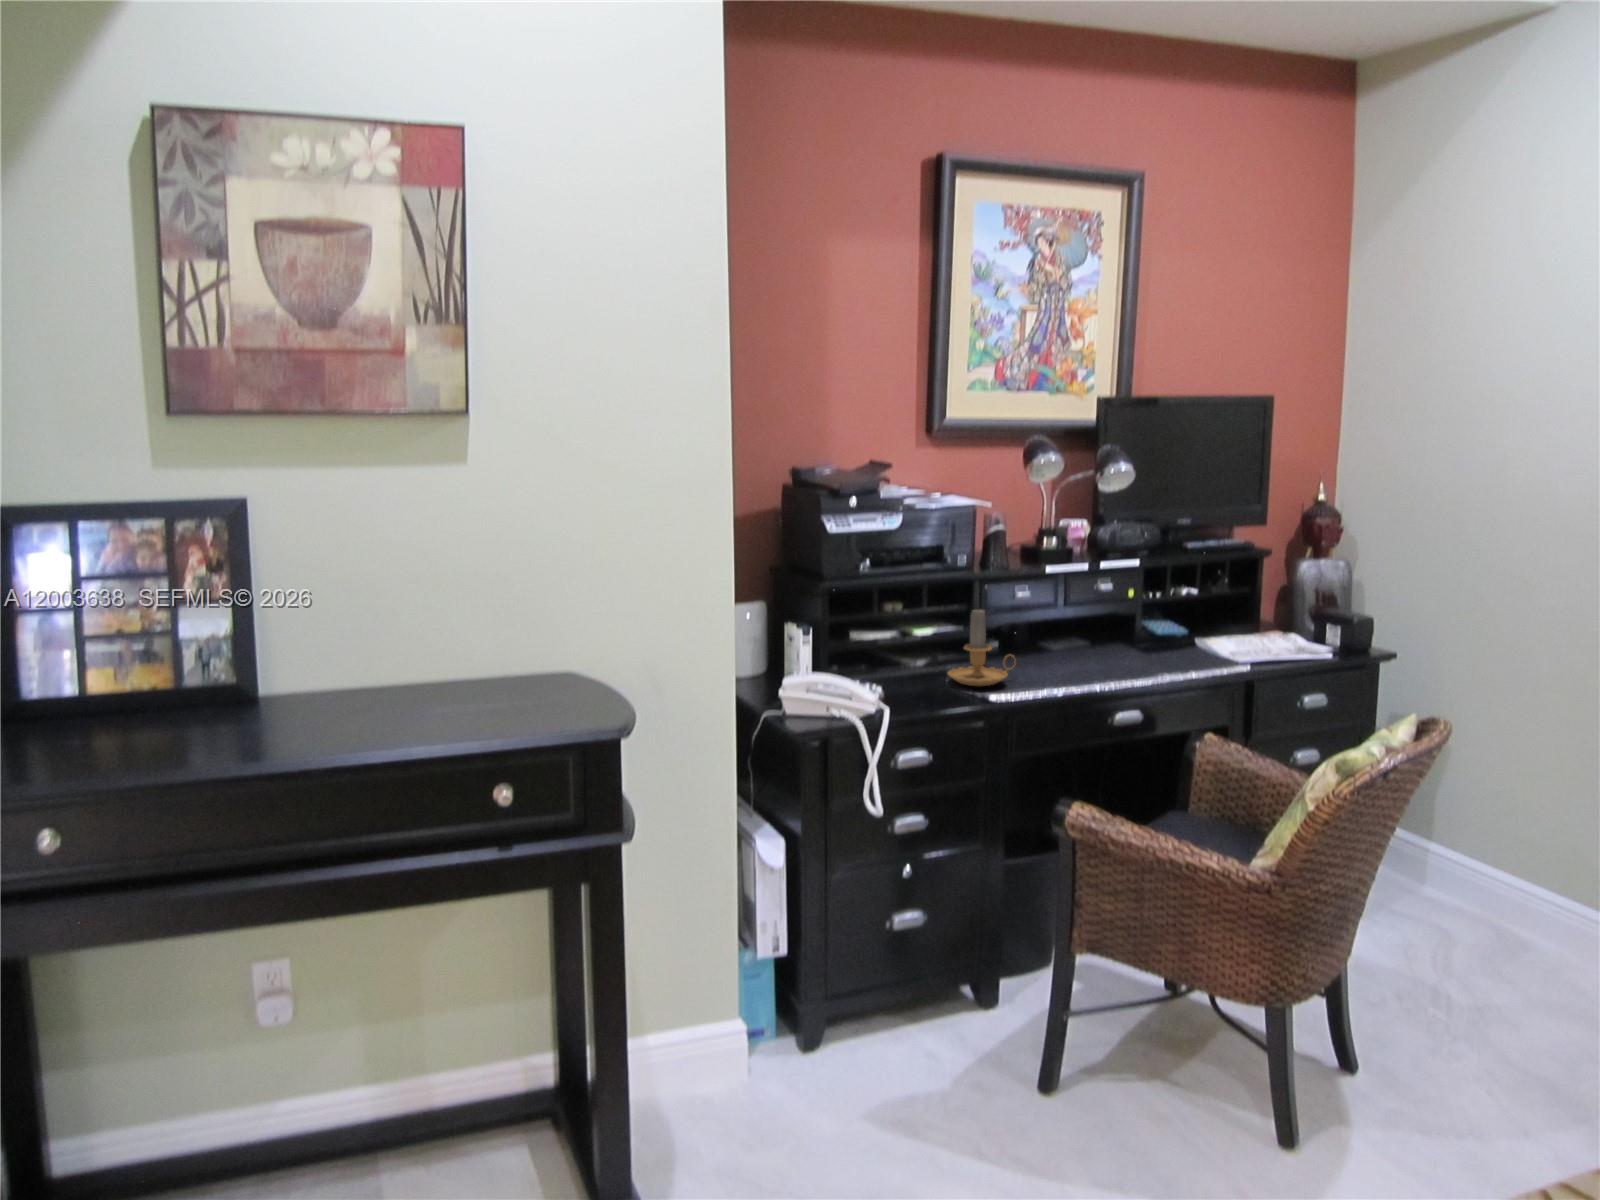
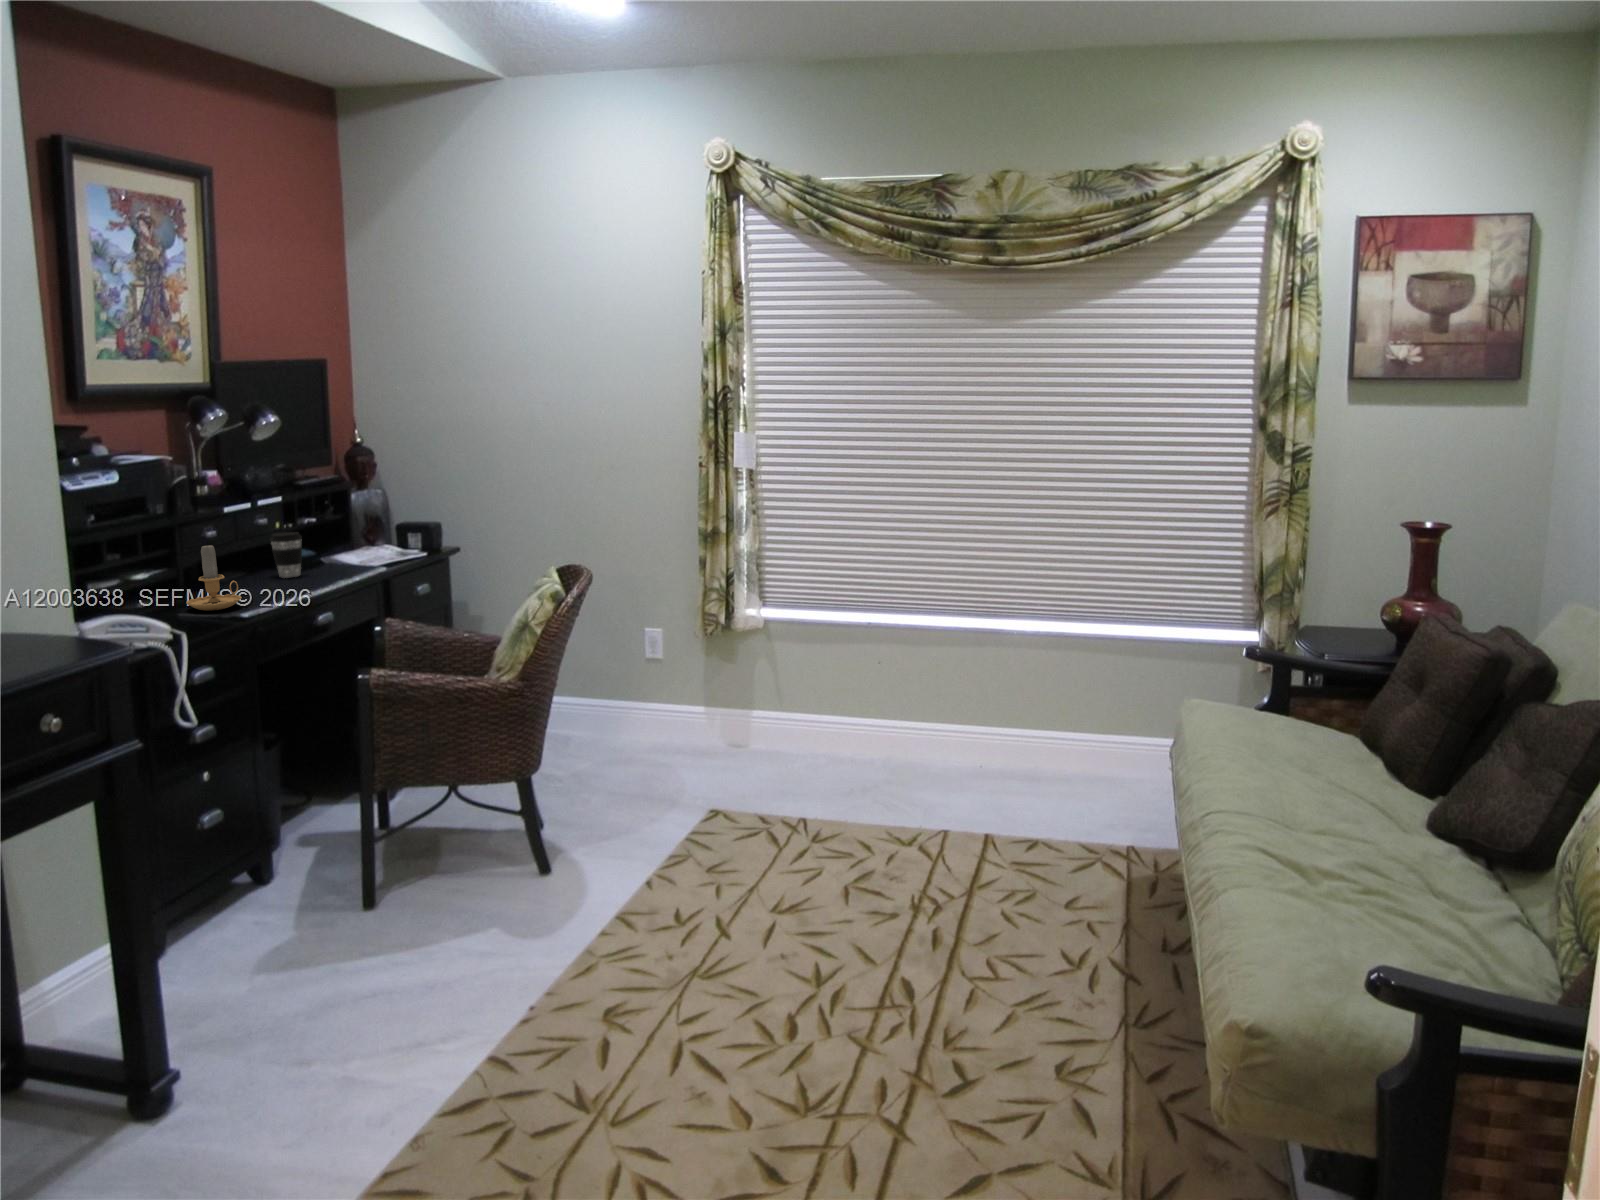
coffee cup: none [1105,603,1143,658] -> present [270,532,302,578]

